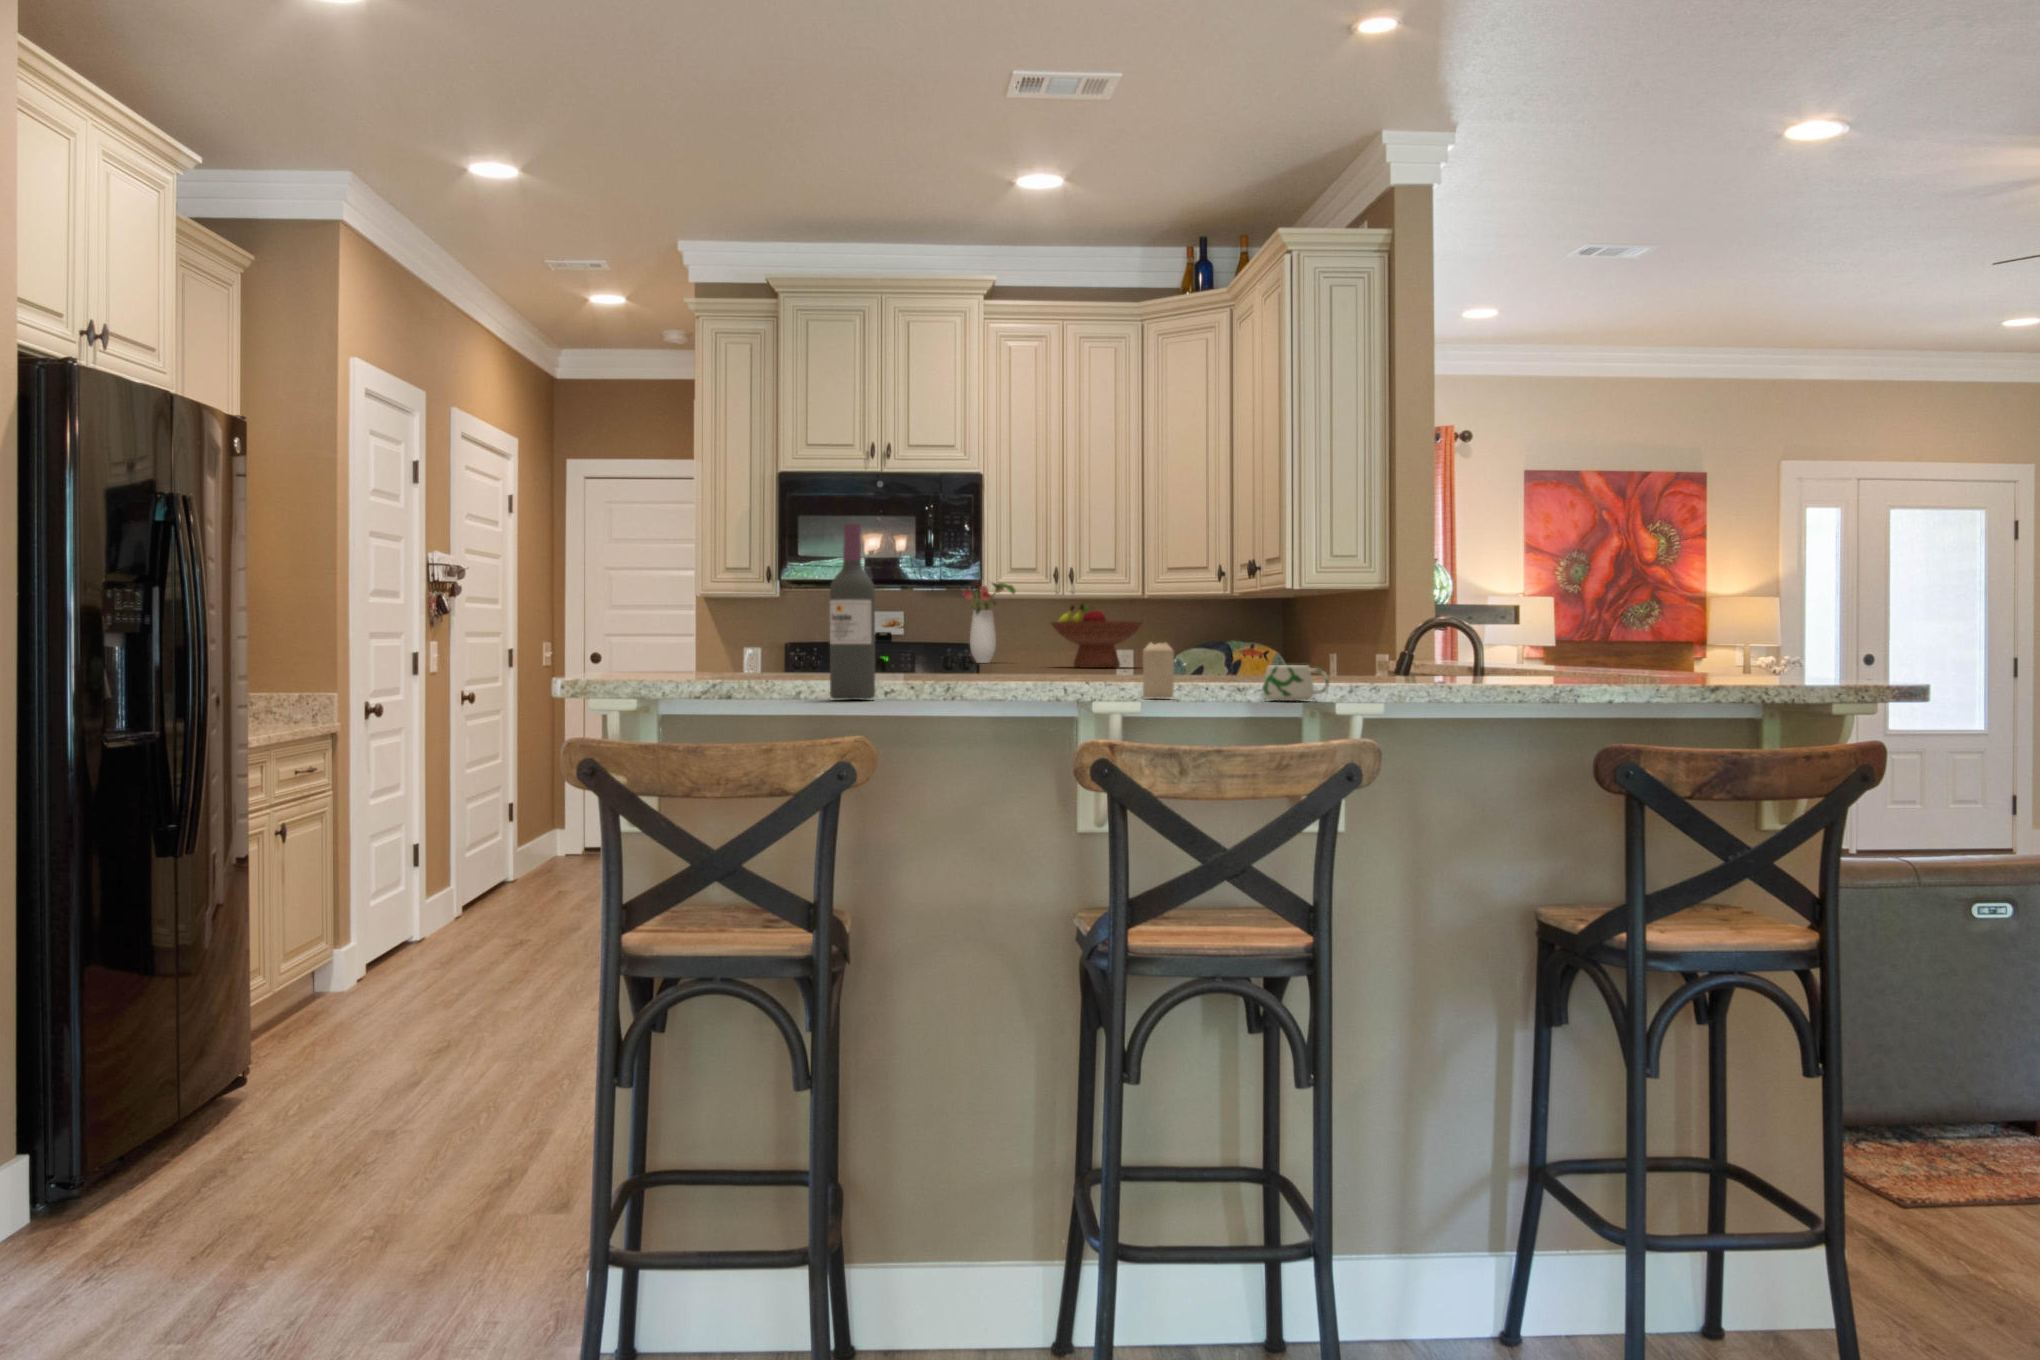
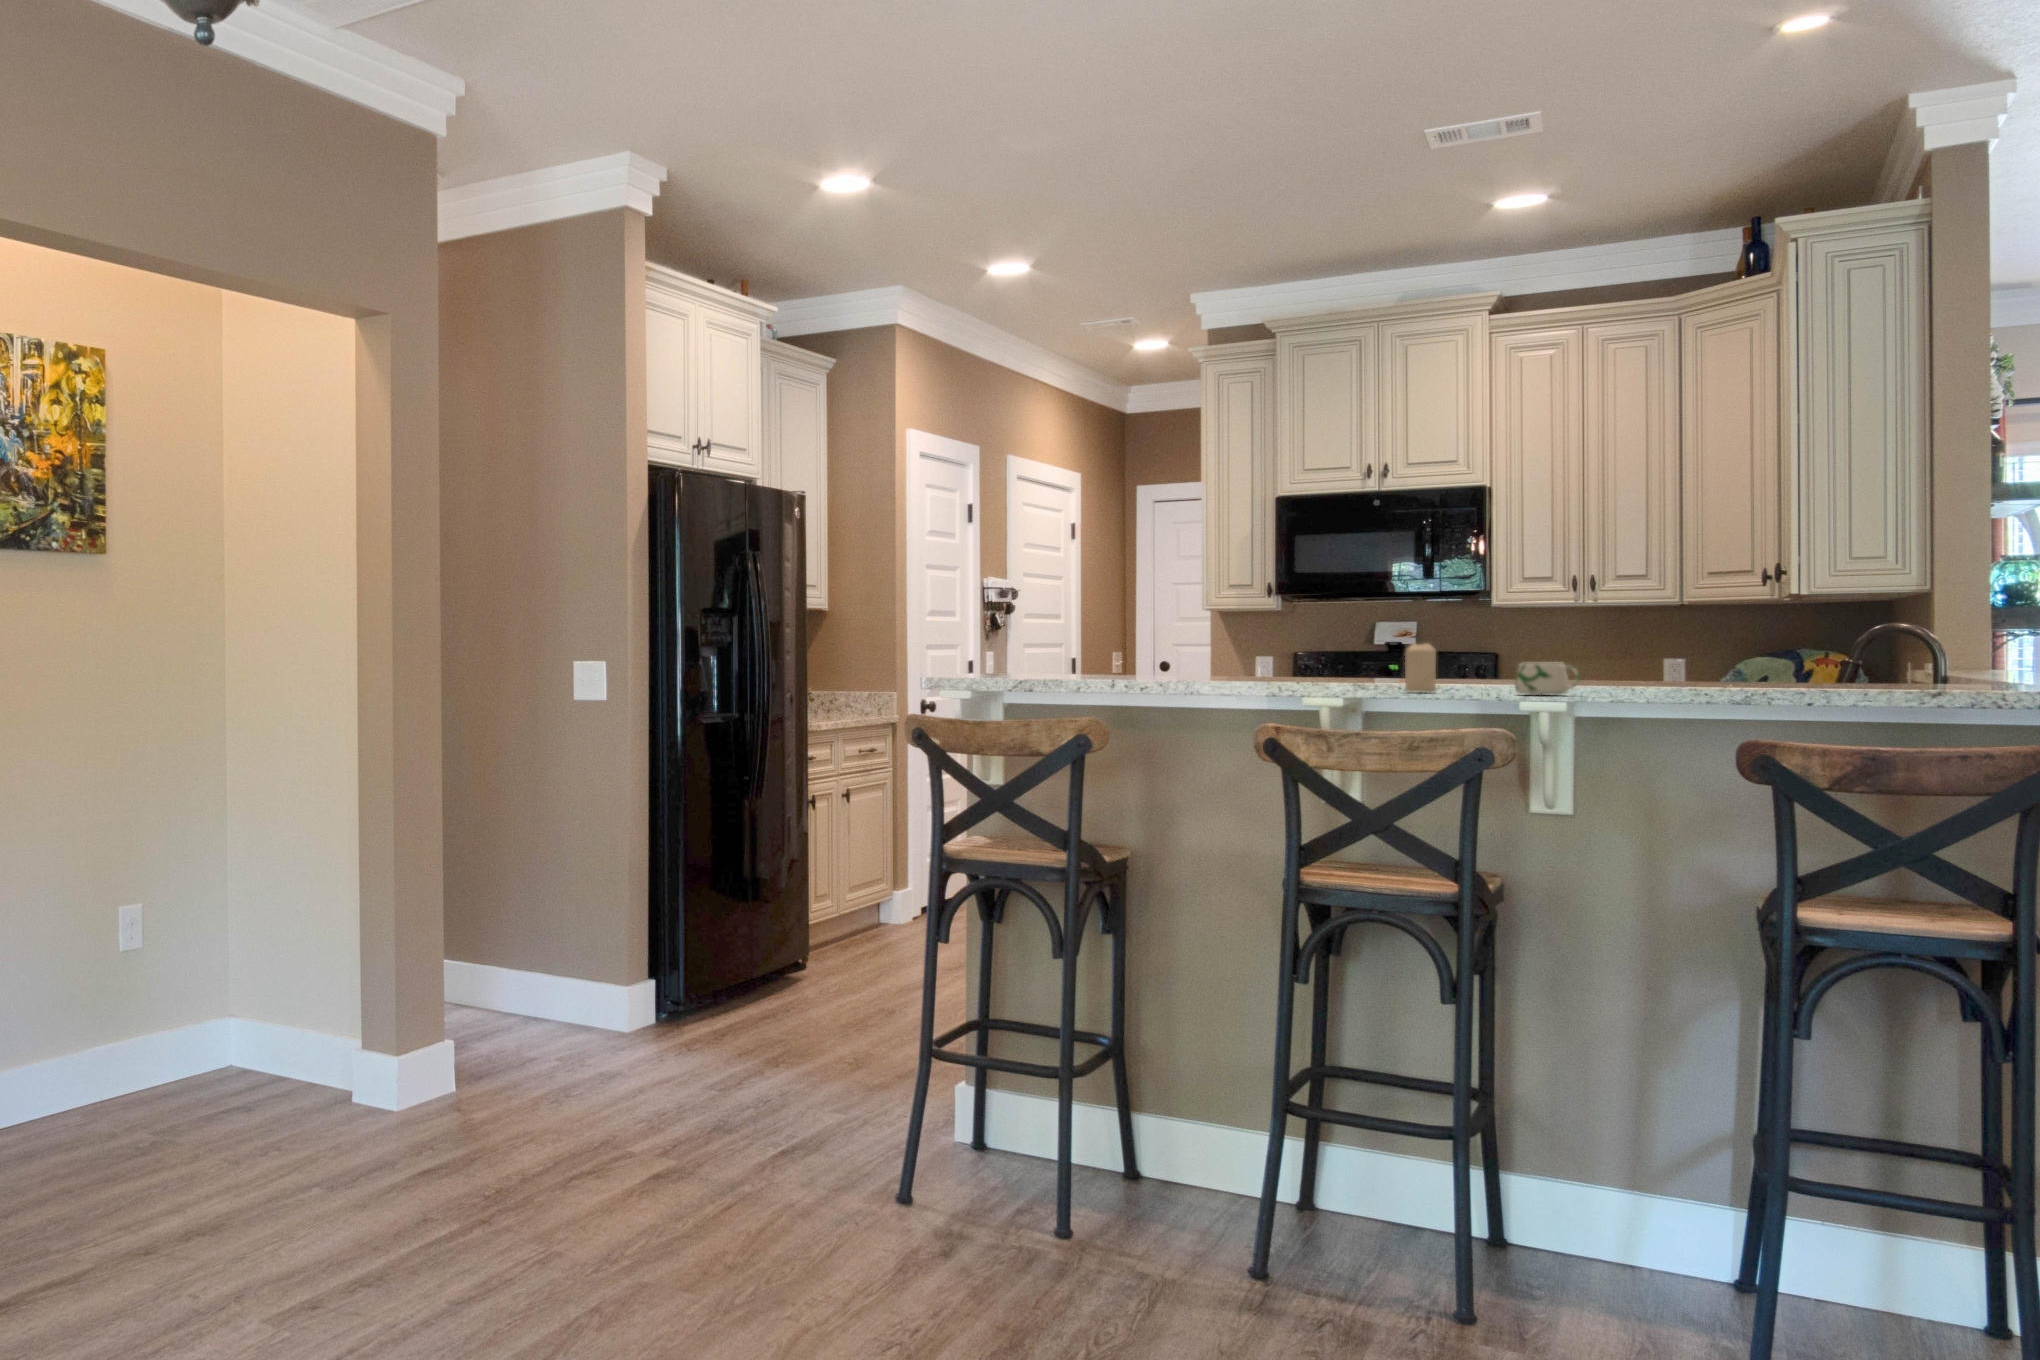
wine bottle: present [830,524,875,700] -> none [1115,554,1152,690]
flower arrangement: present [963,582,1016,663] -> none [1452,578,1537,667]
fruit bowl: present [1051,604,1143,668] -> none [1546,607,1662,671]

